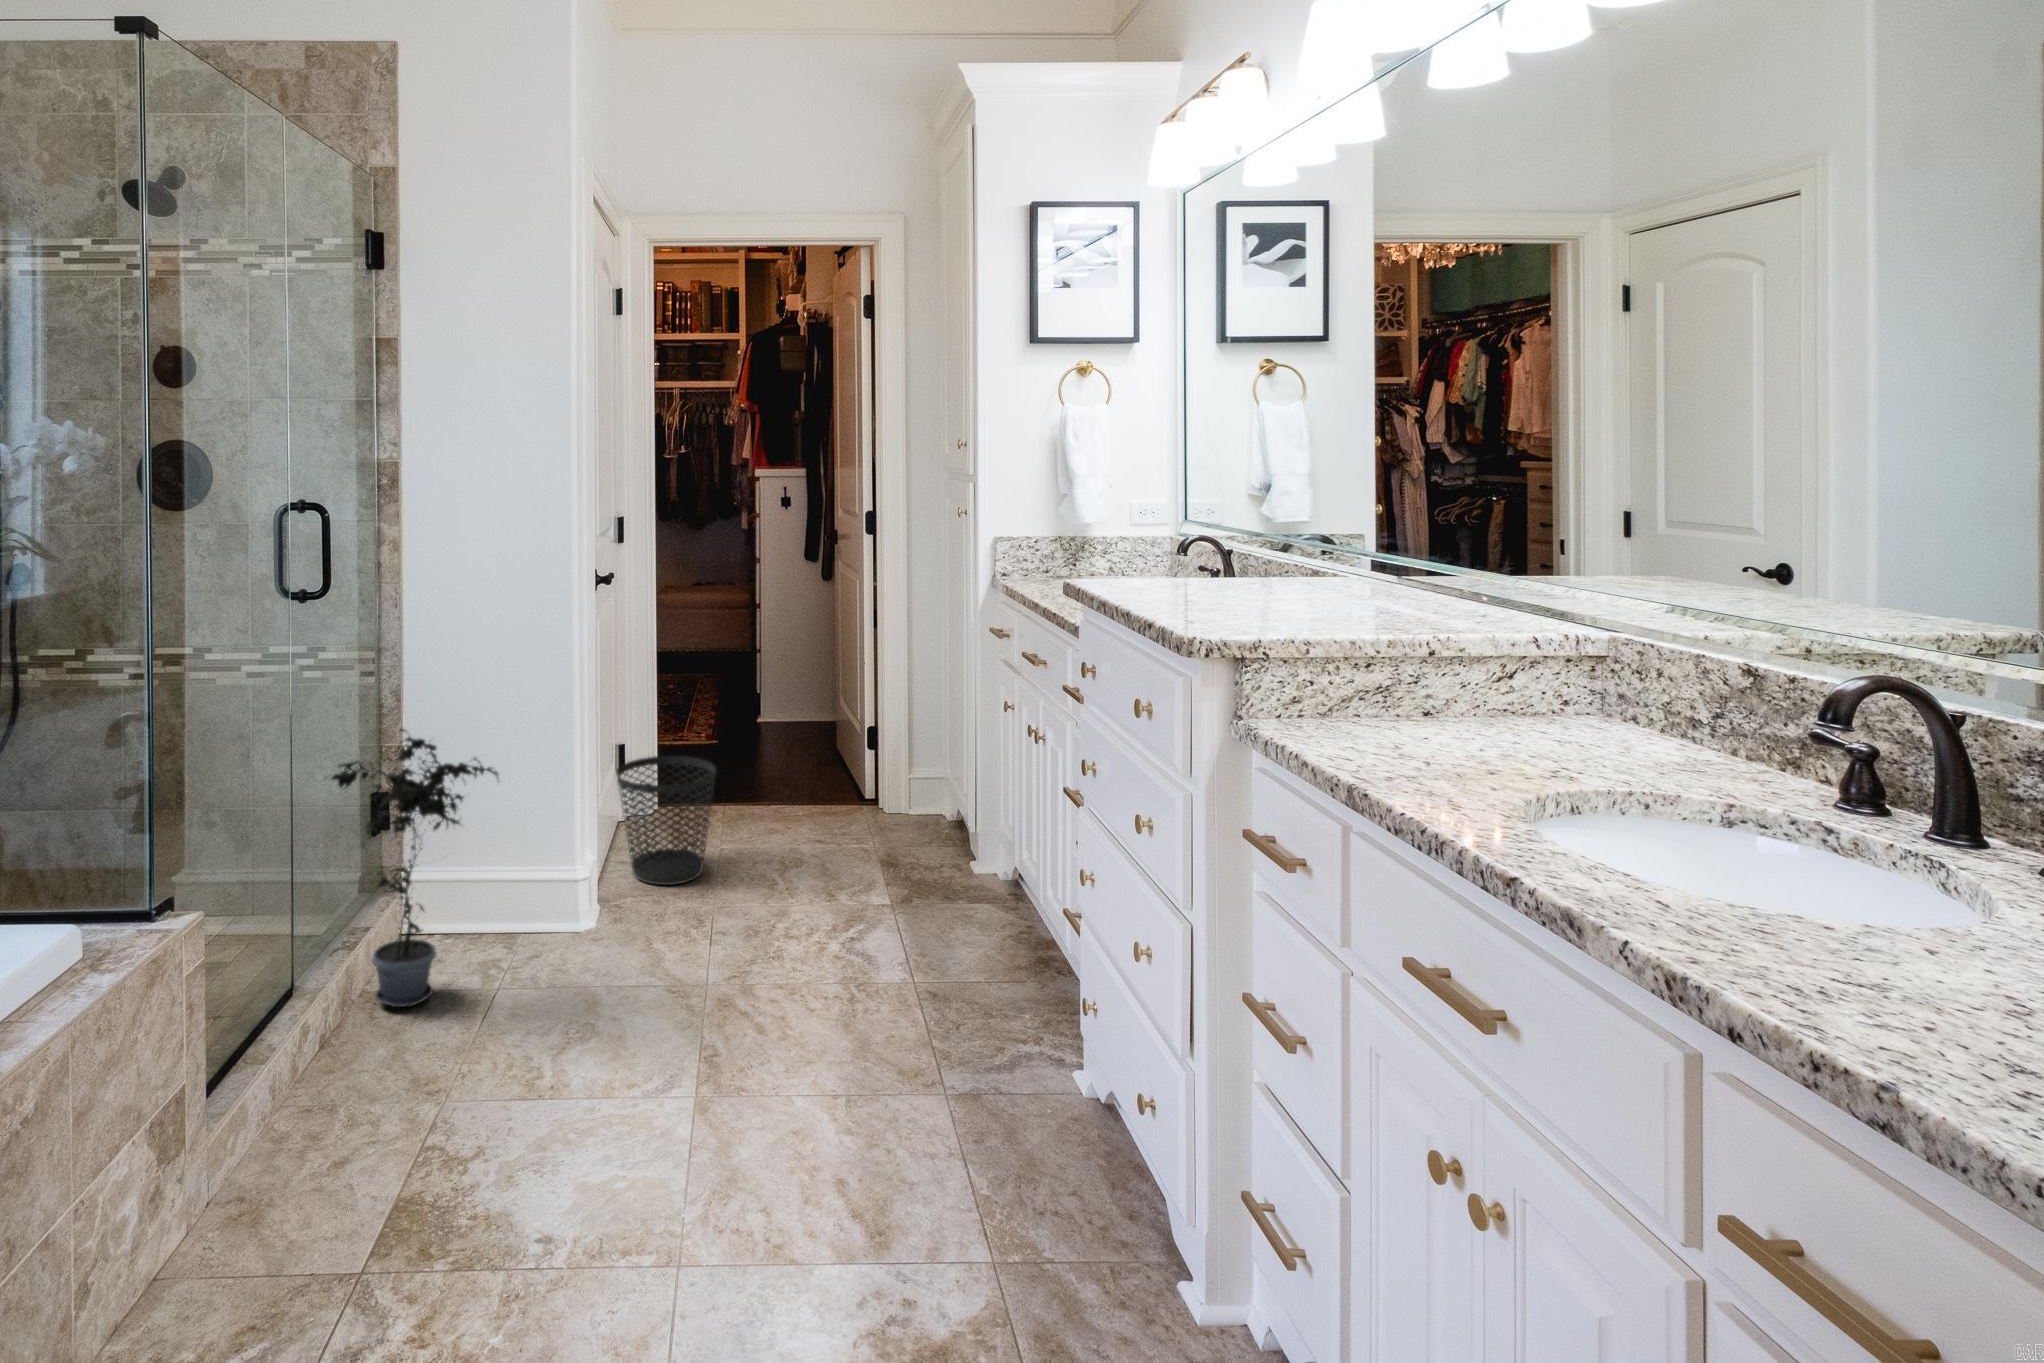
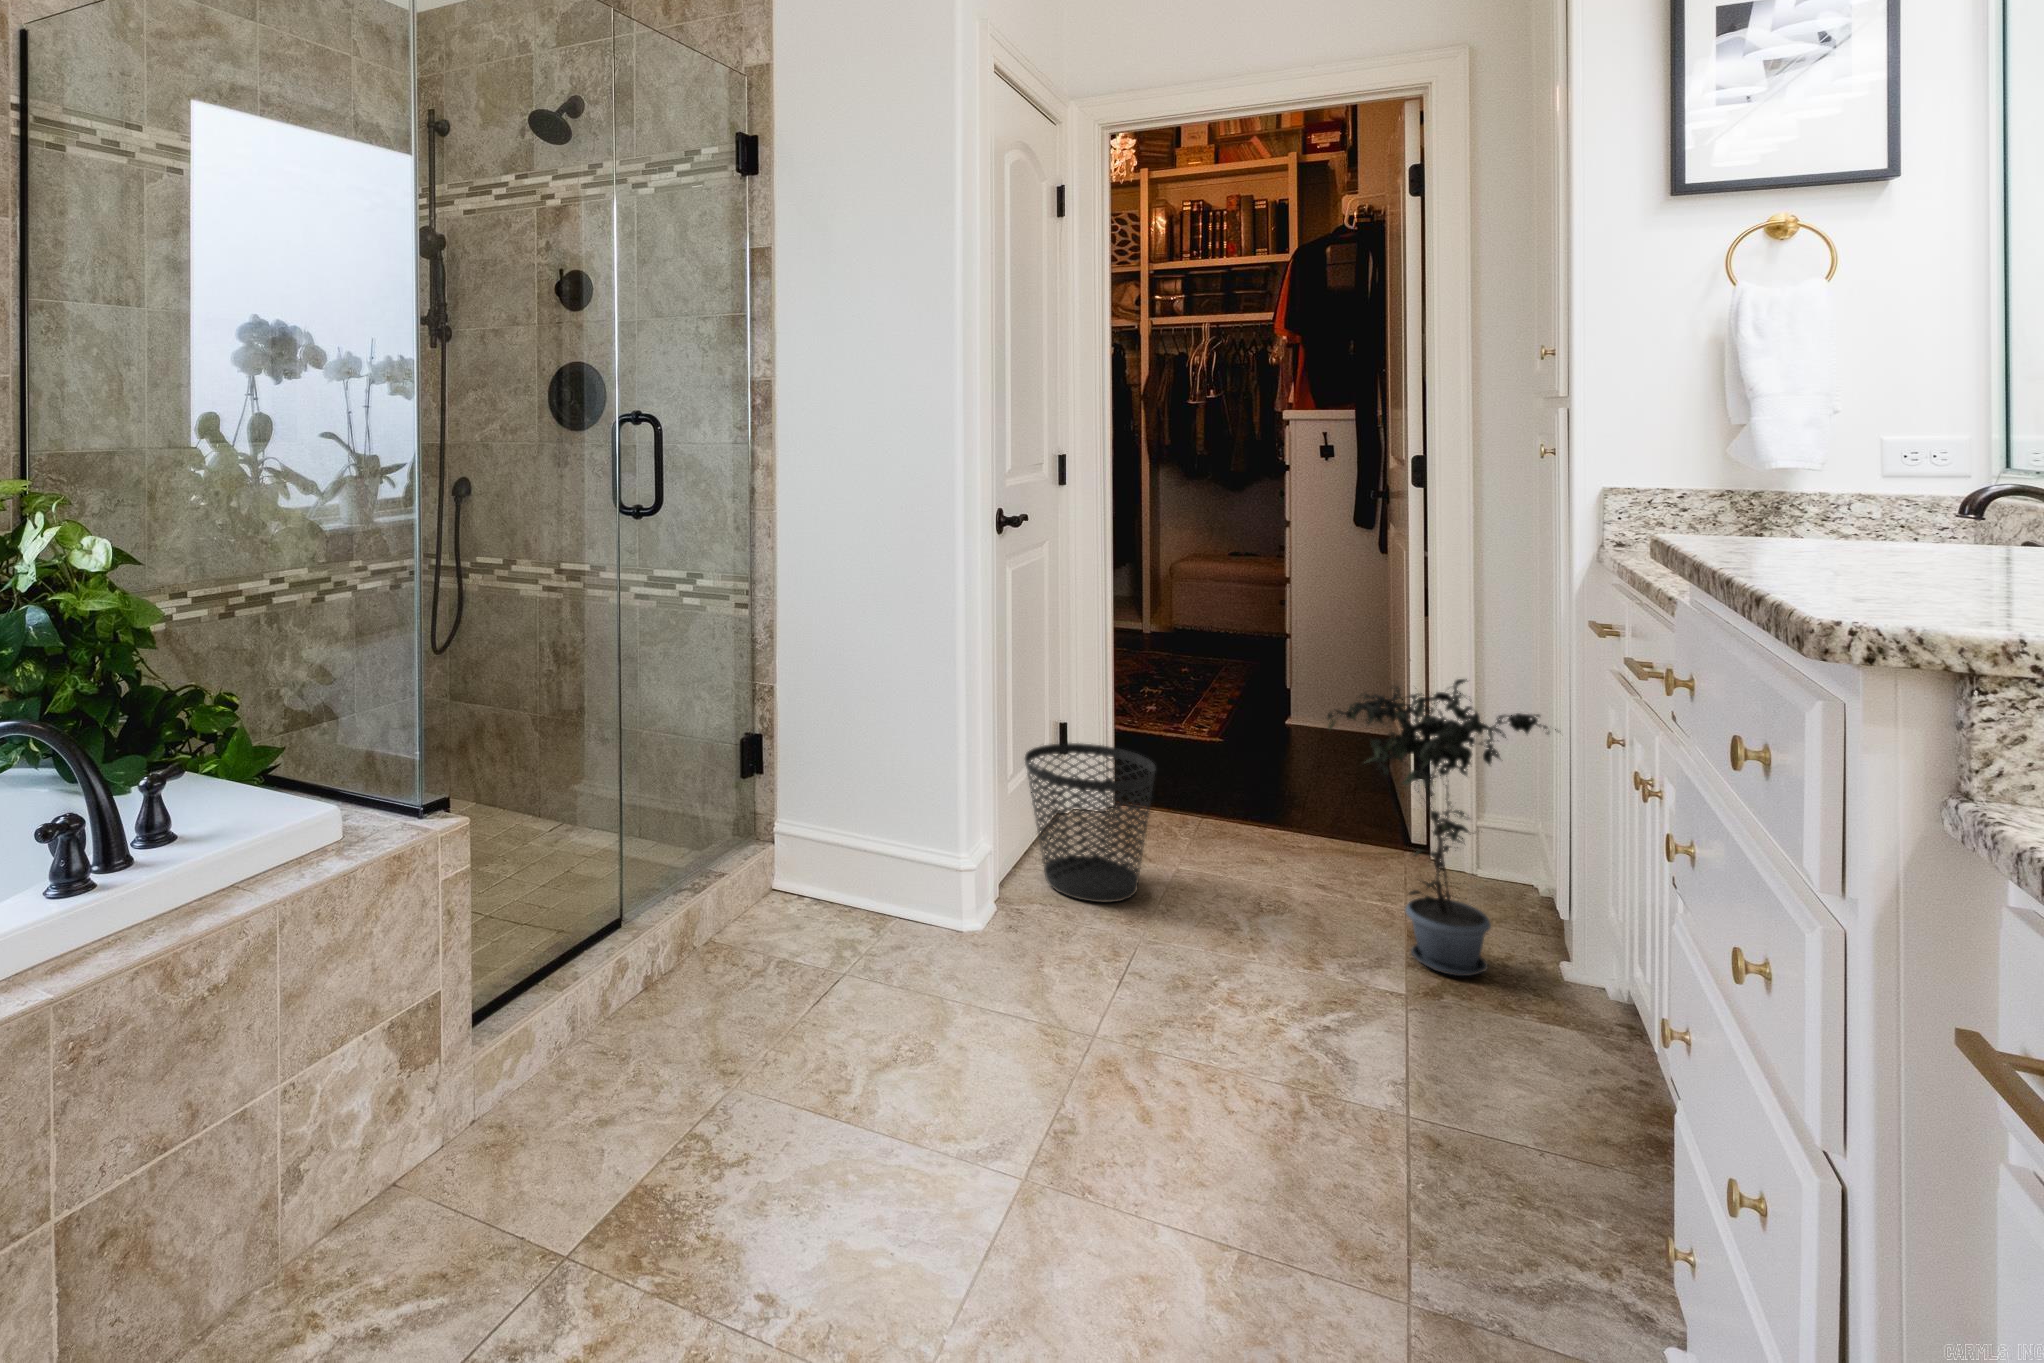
potted plant: present [332,729,499,1007] -> present [1328,679,1556,976]

